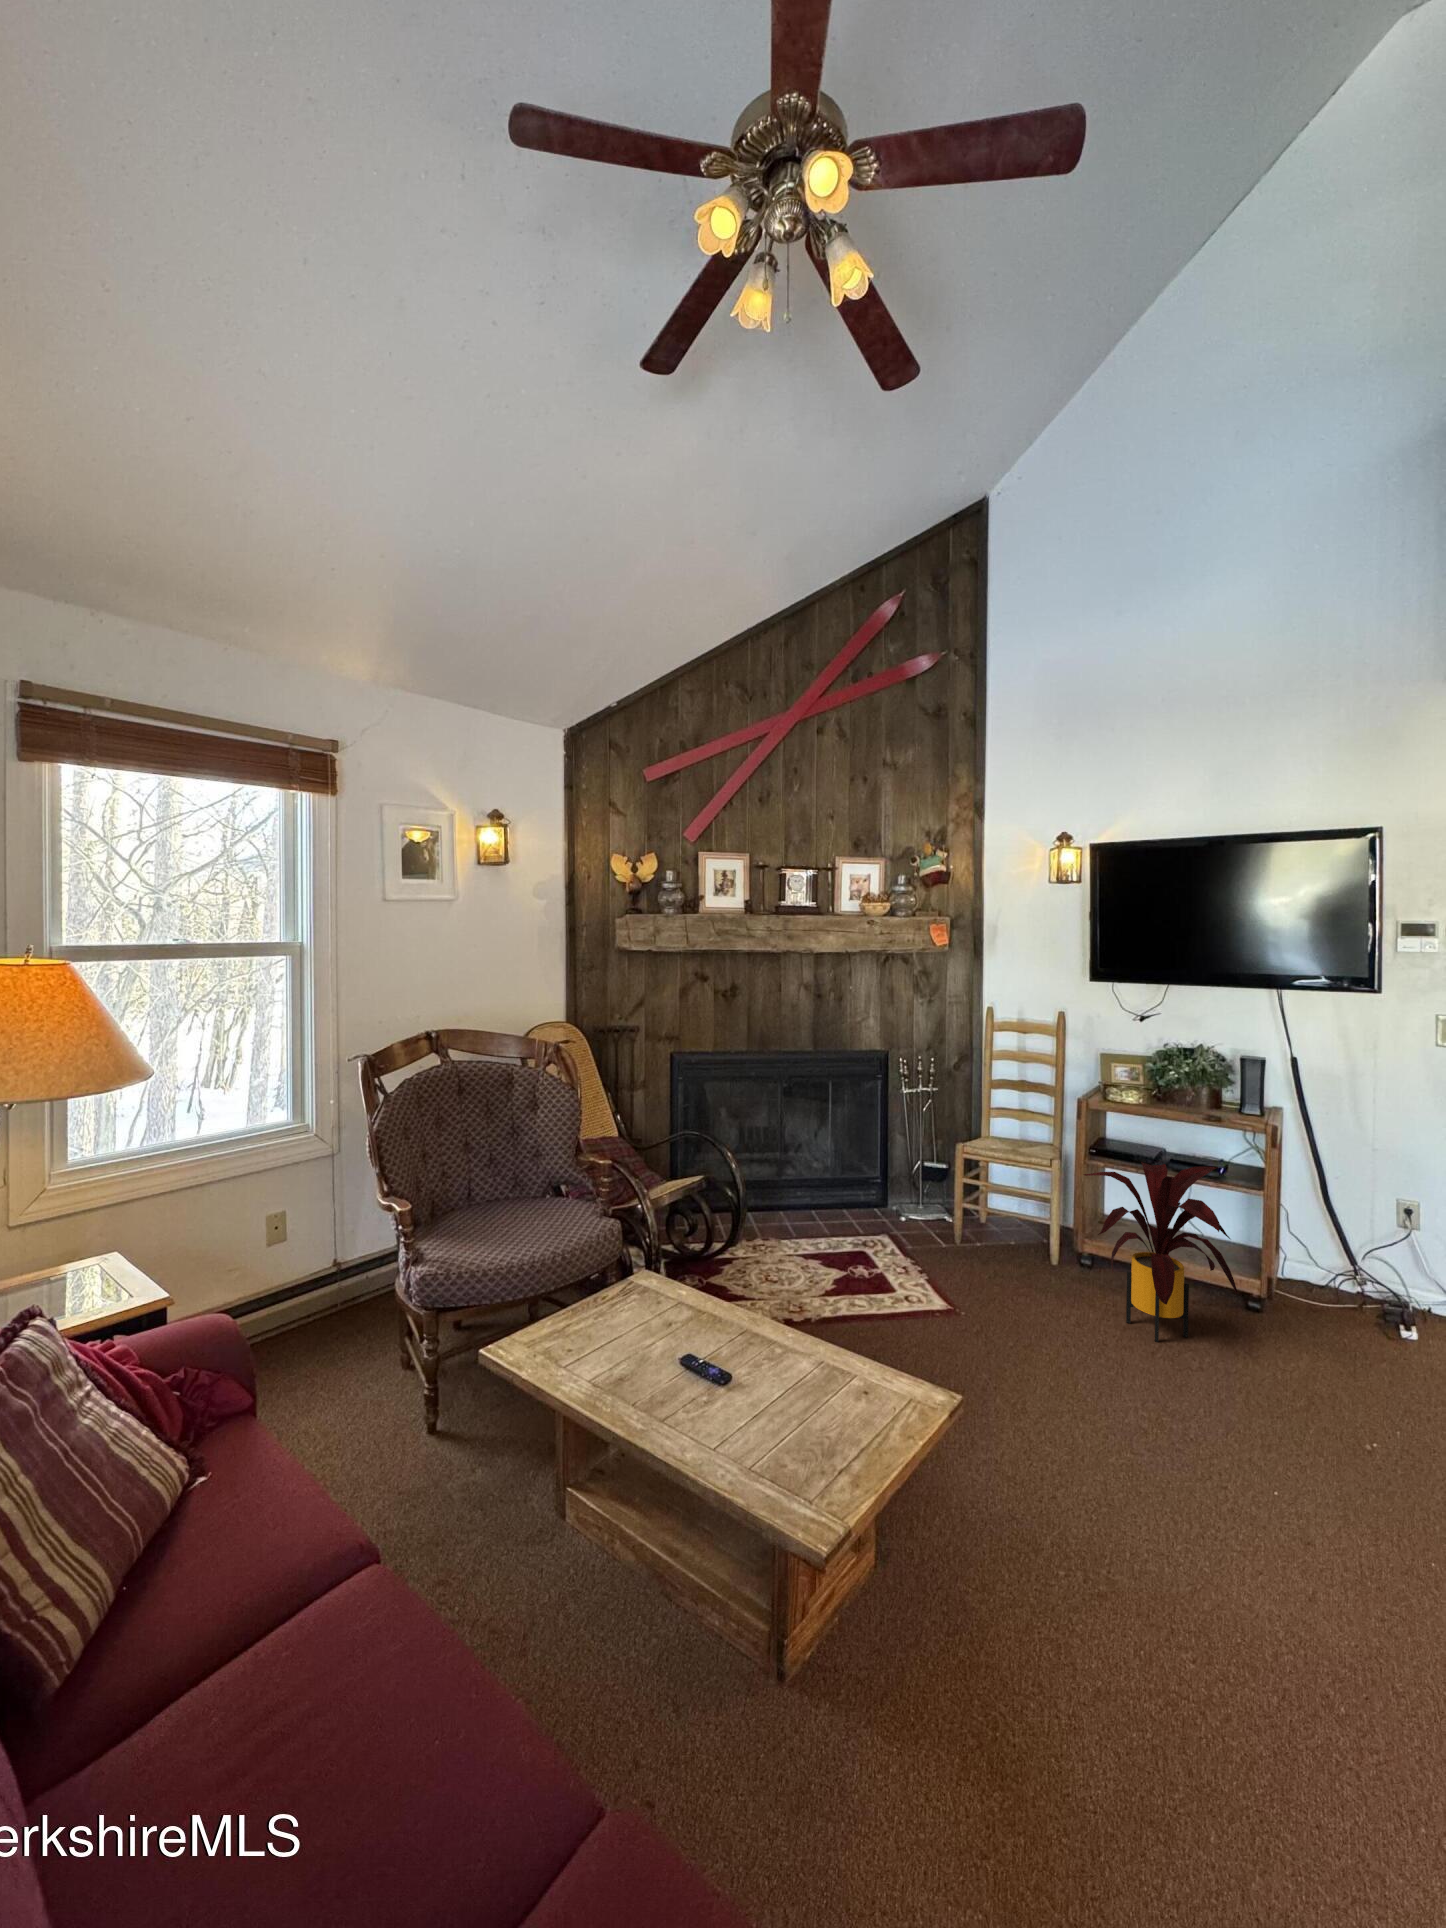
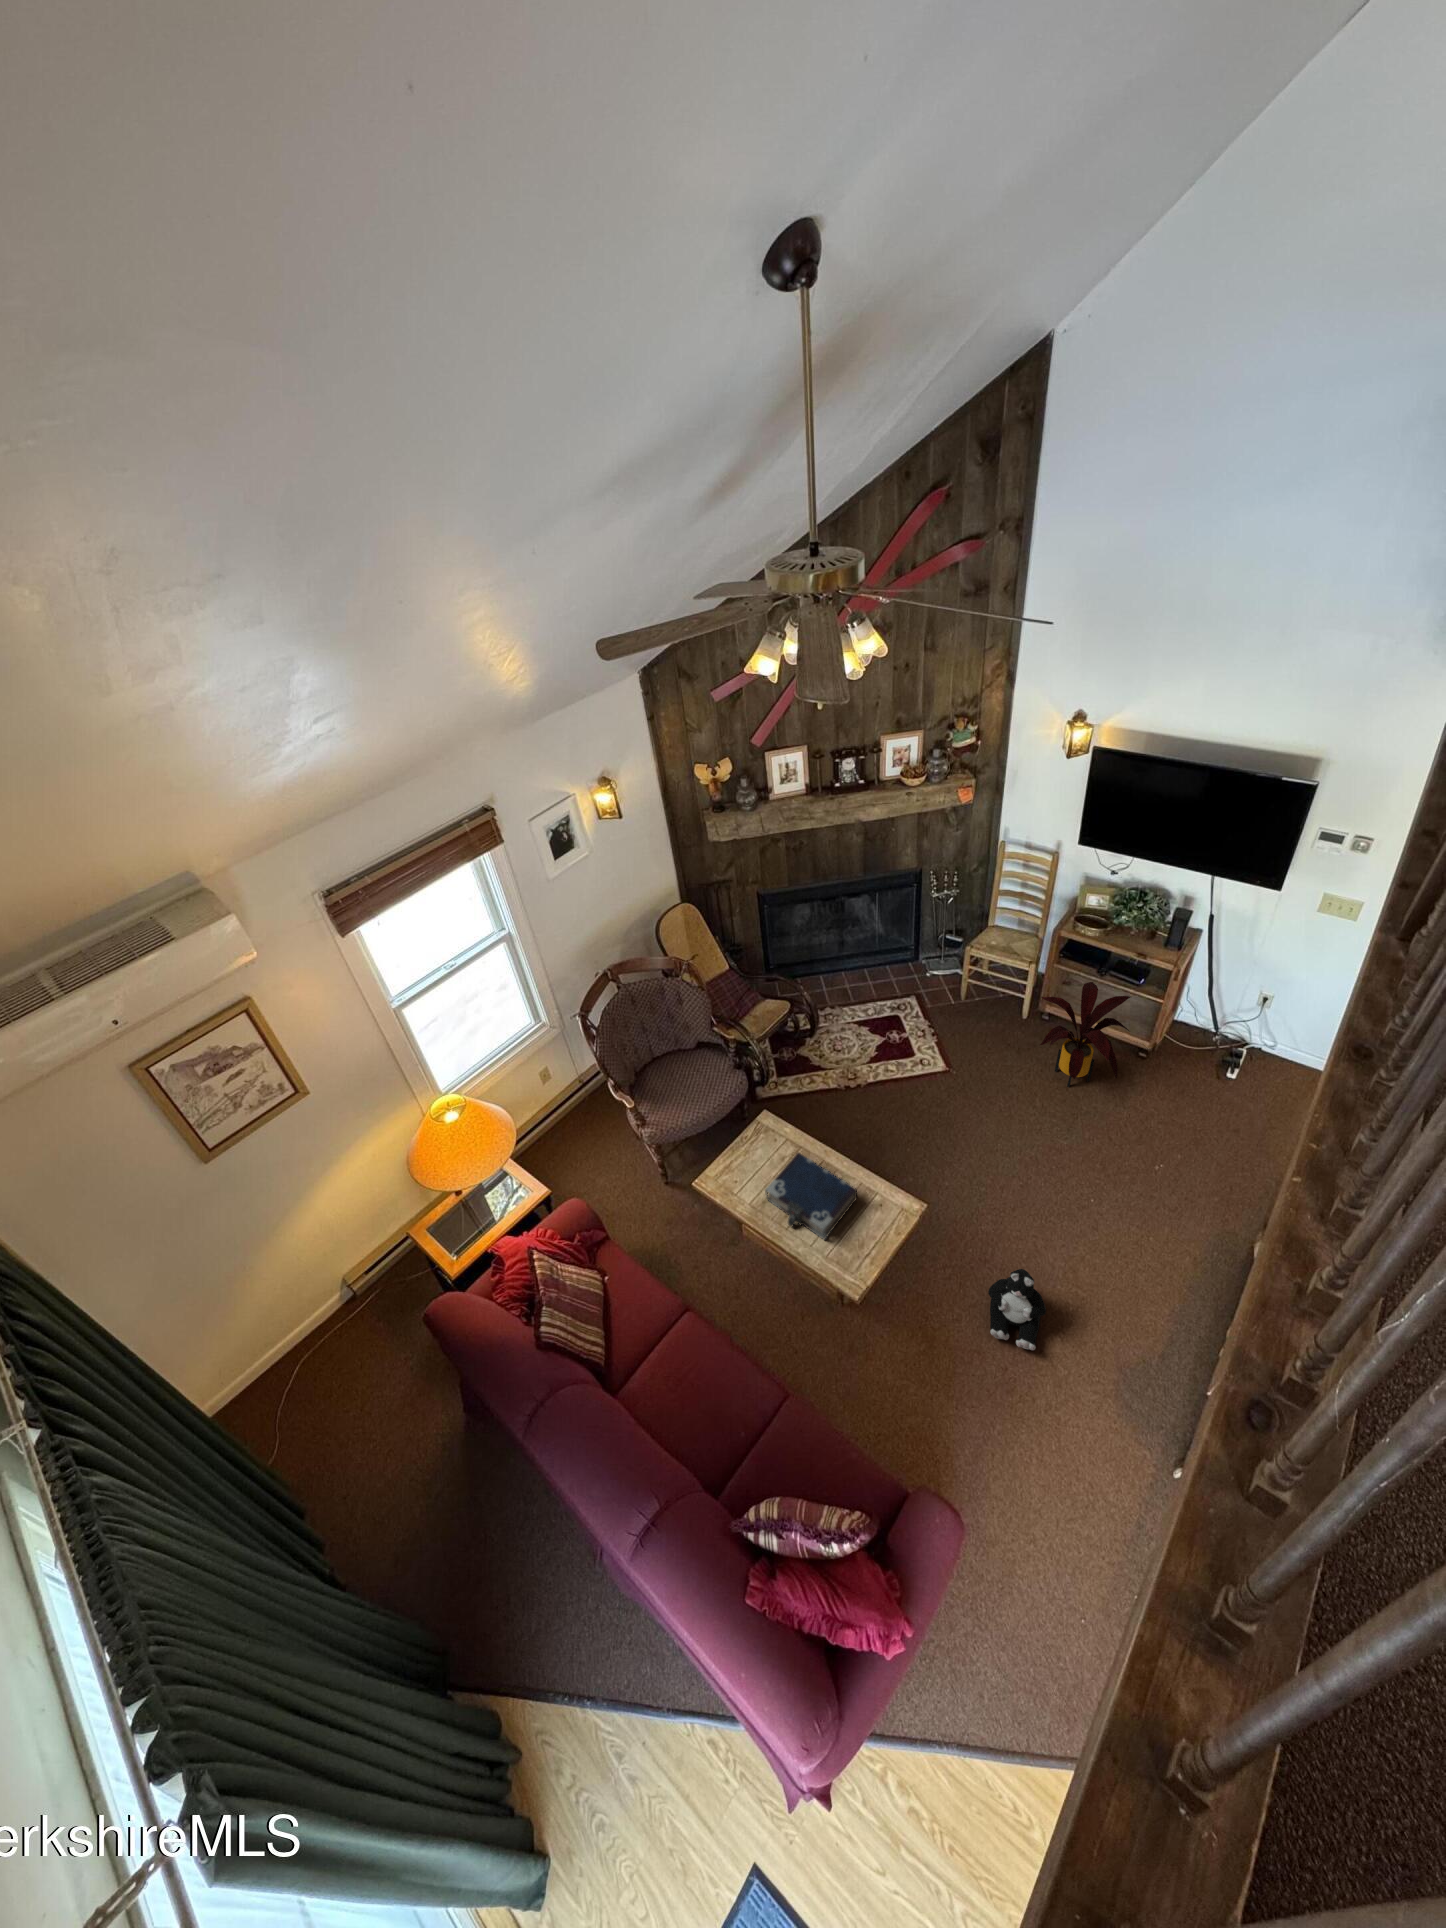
book: none [623,1288,817,1436] -> present [765,1153,857,1239]
plush toy: none [1134,1556,1307,1833] -> present [988,1269,1046,1350]

